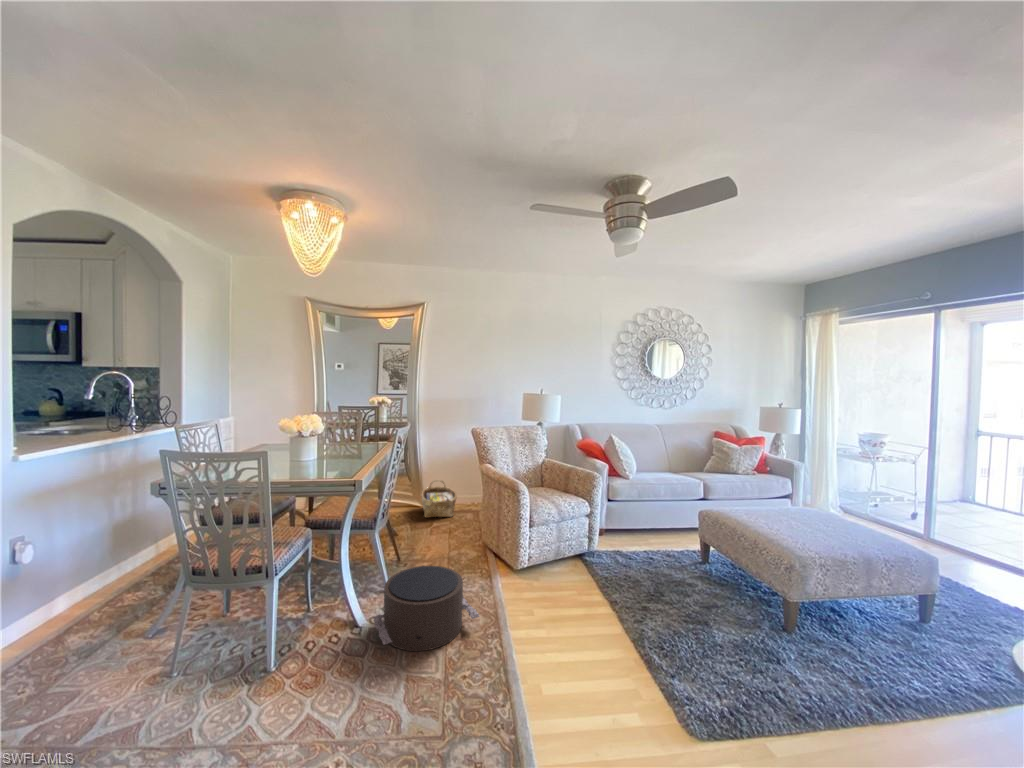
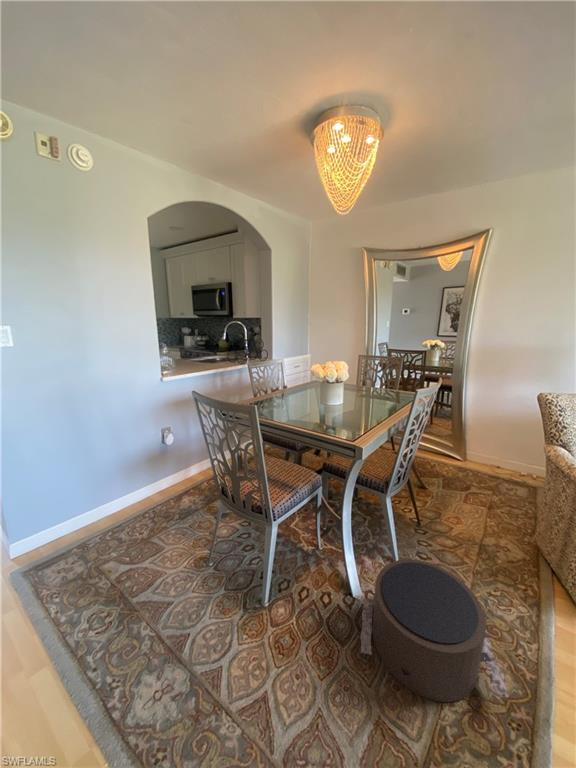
woven basket: present [422,480,457,518] -> none [463,437,509,484]

